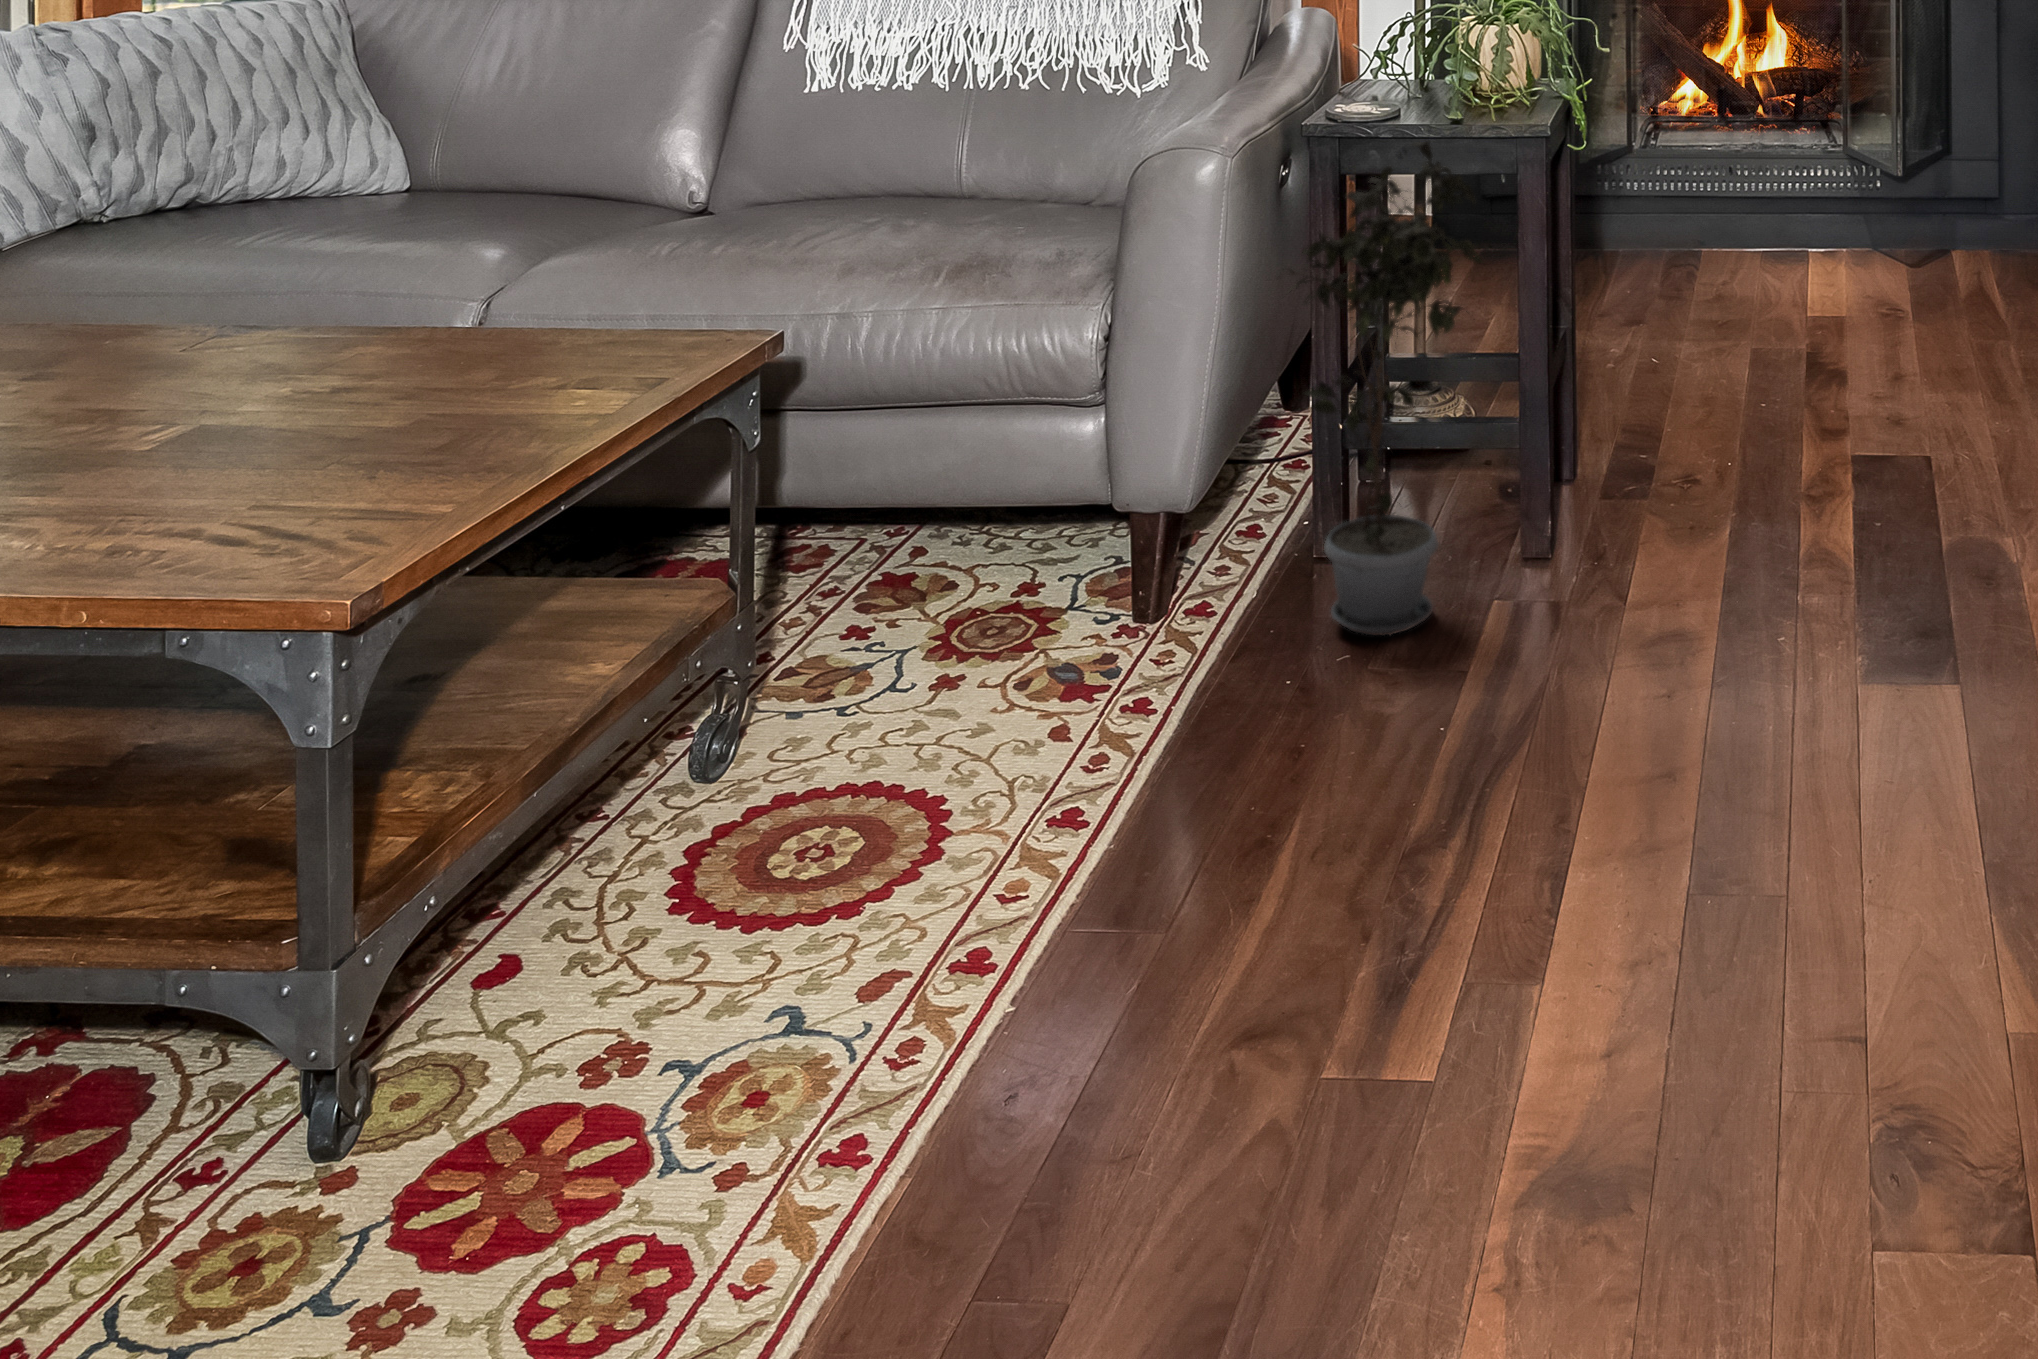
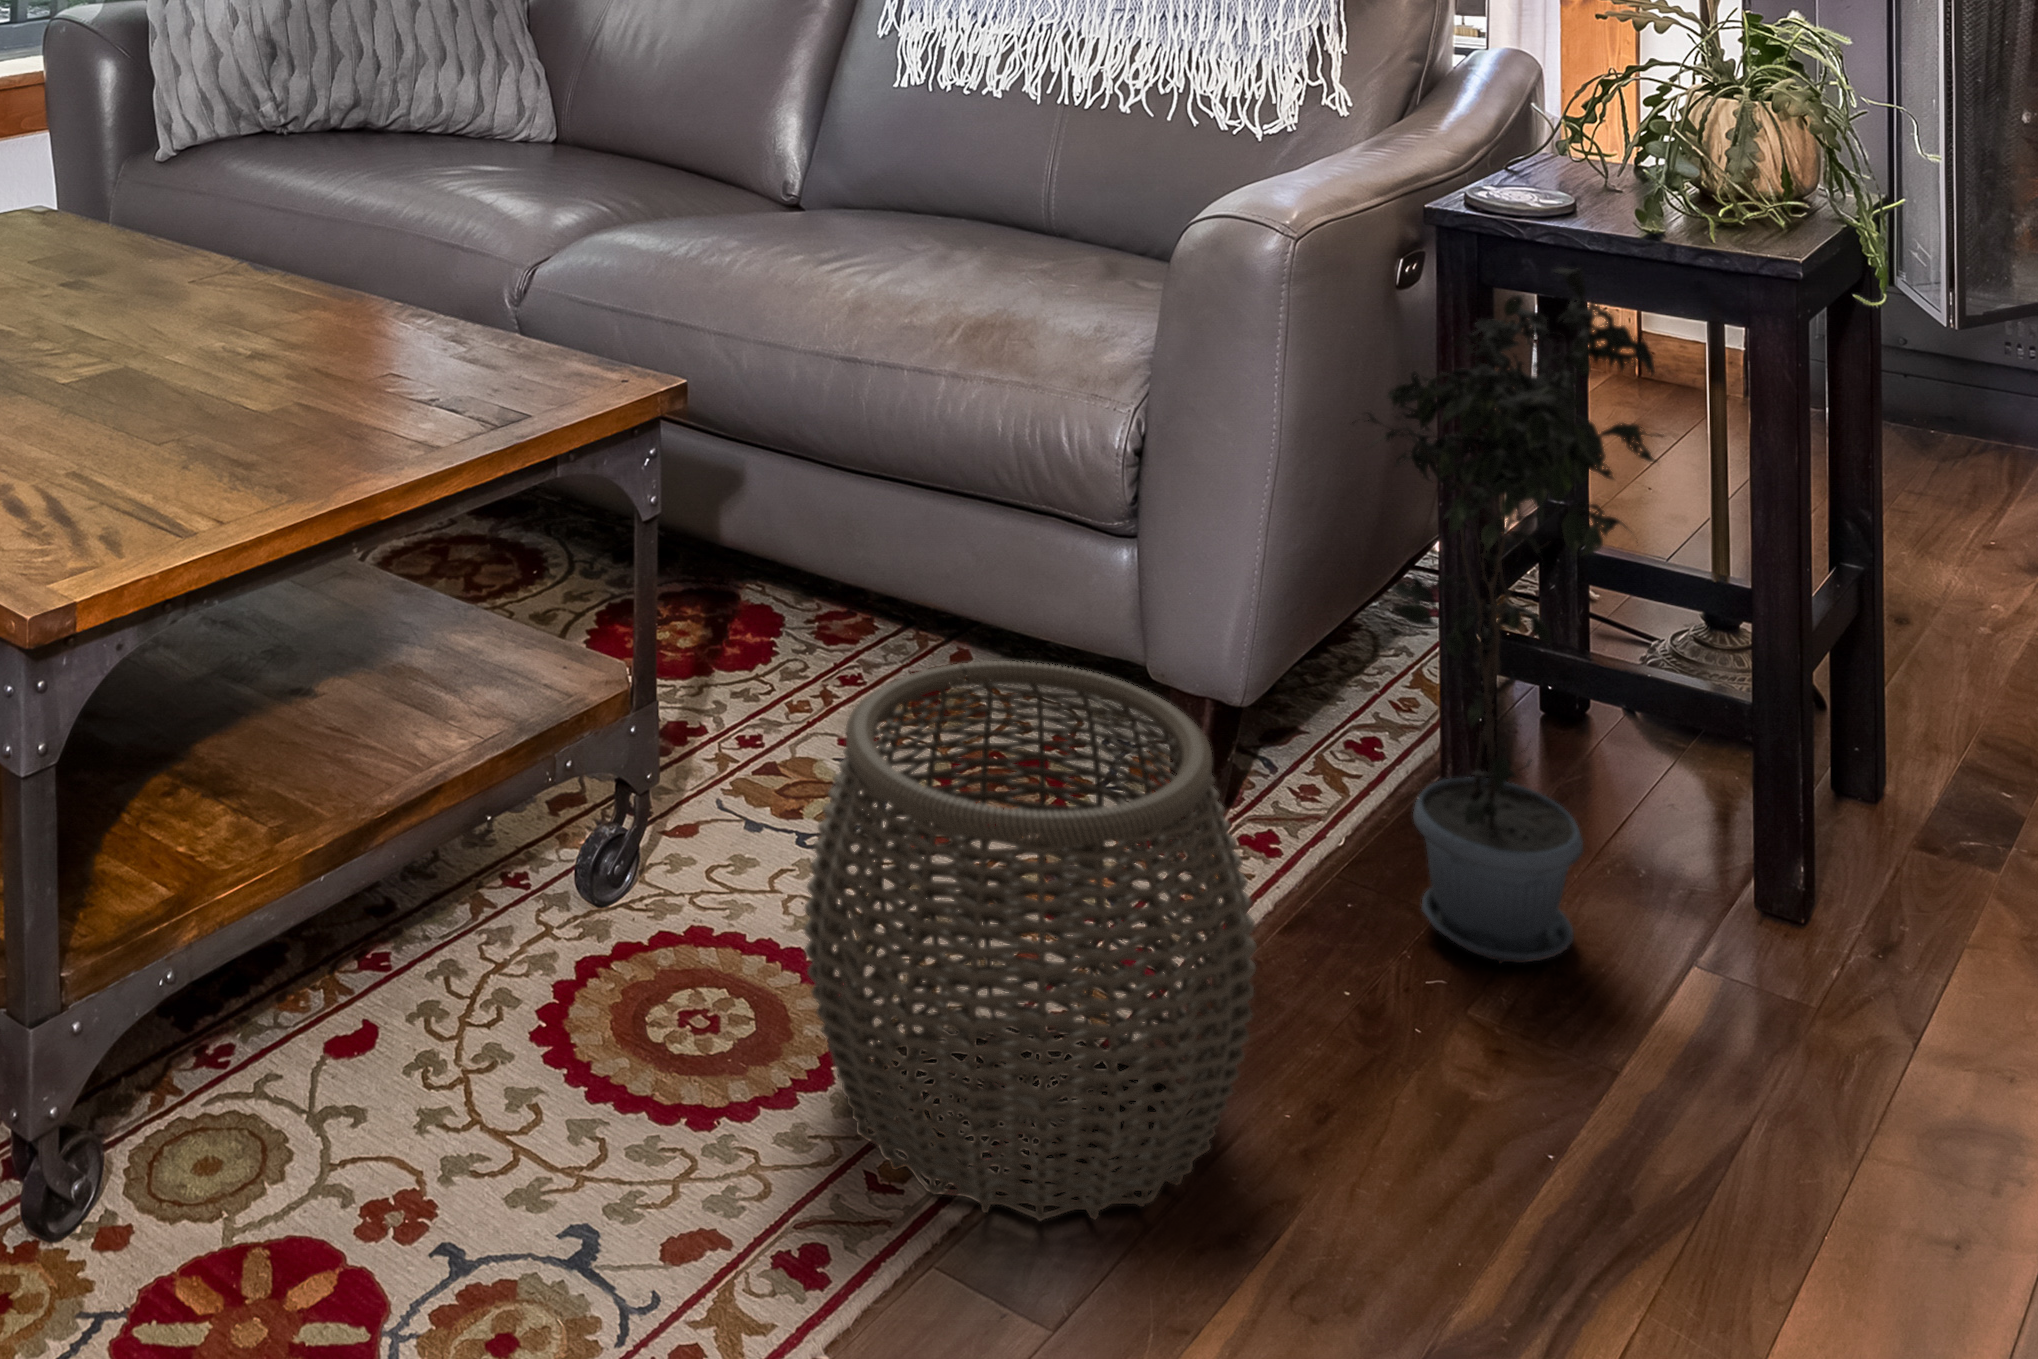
woven basket: none [920,490,1274,892] -> present [804,661,1257,1221]

